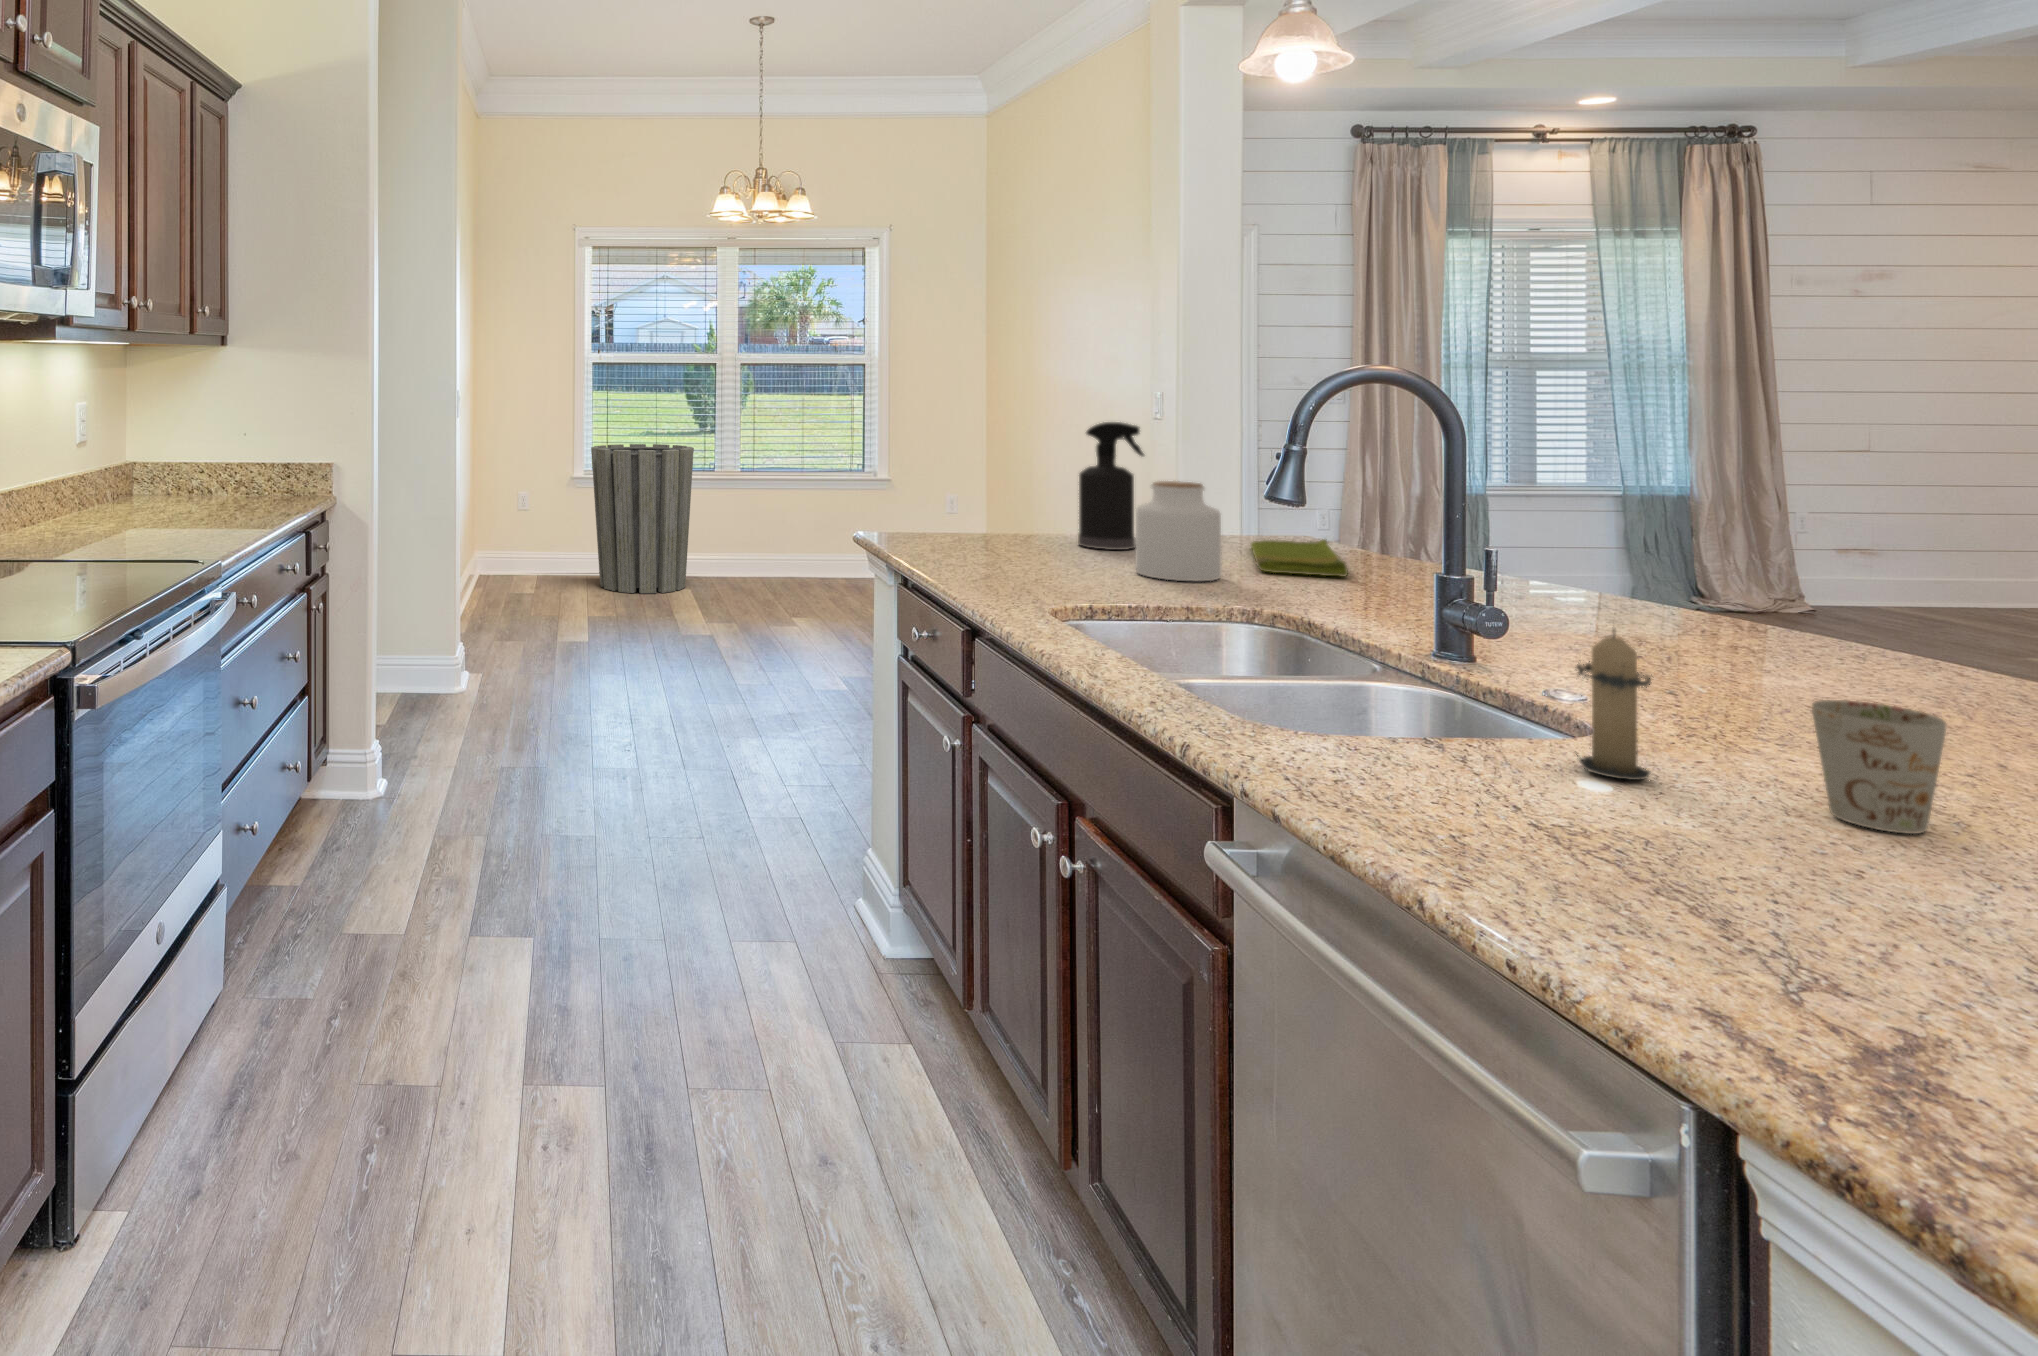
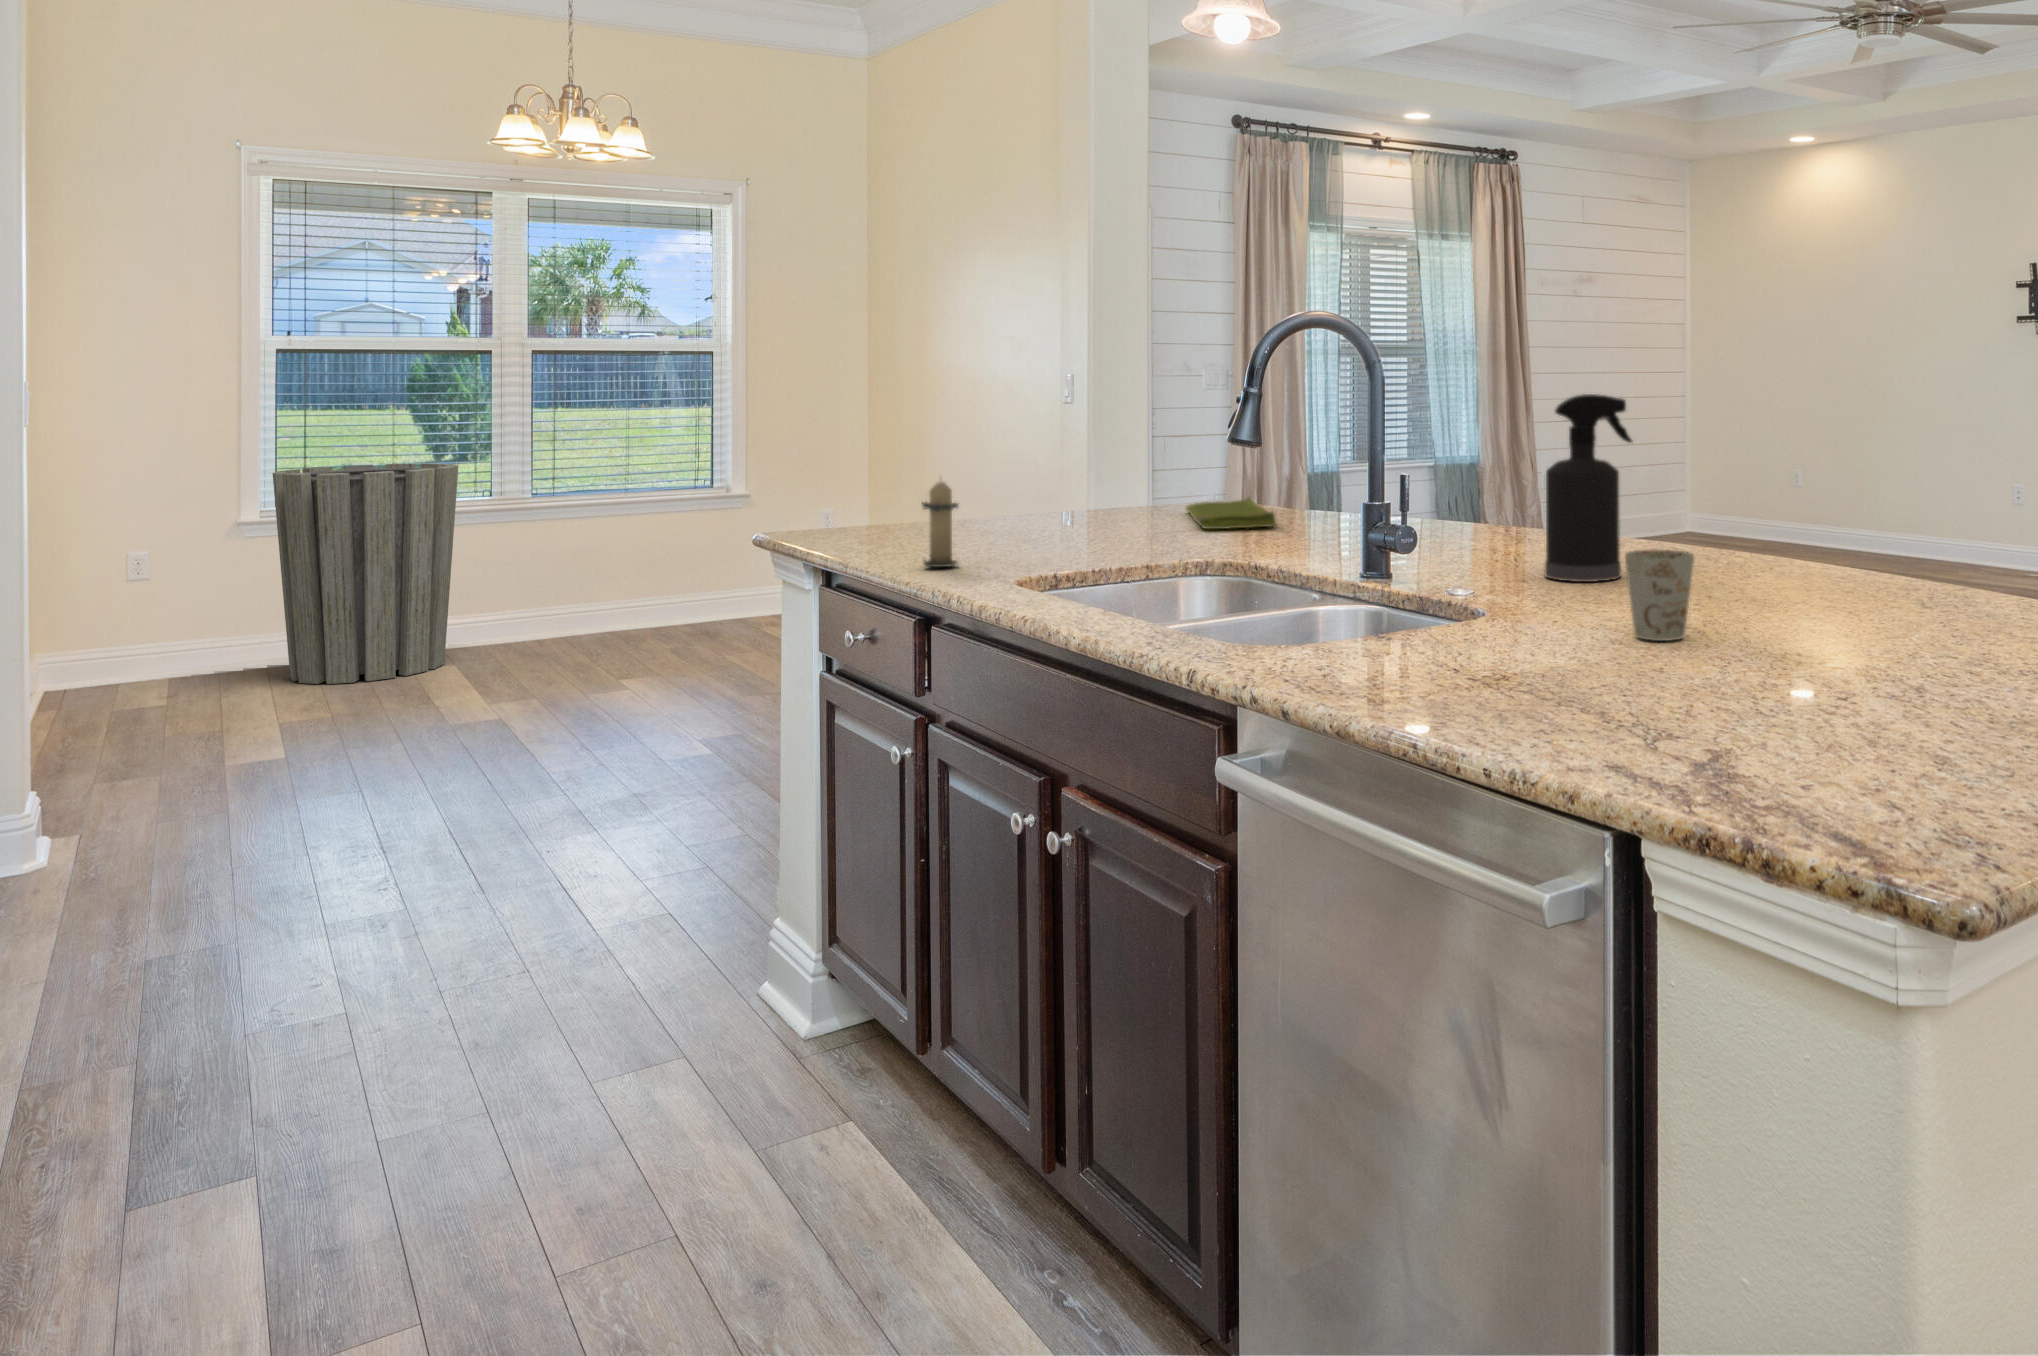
spray bottle: present [1078,422,1144,550] -> present [1545,394,1632,582]
jar: present [1136,481,1222,581] -> none [1089,443,1171,544]
candle: present [1576,635,1651,780] -> present [922,482,958,567]

